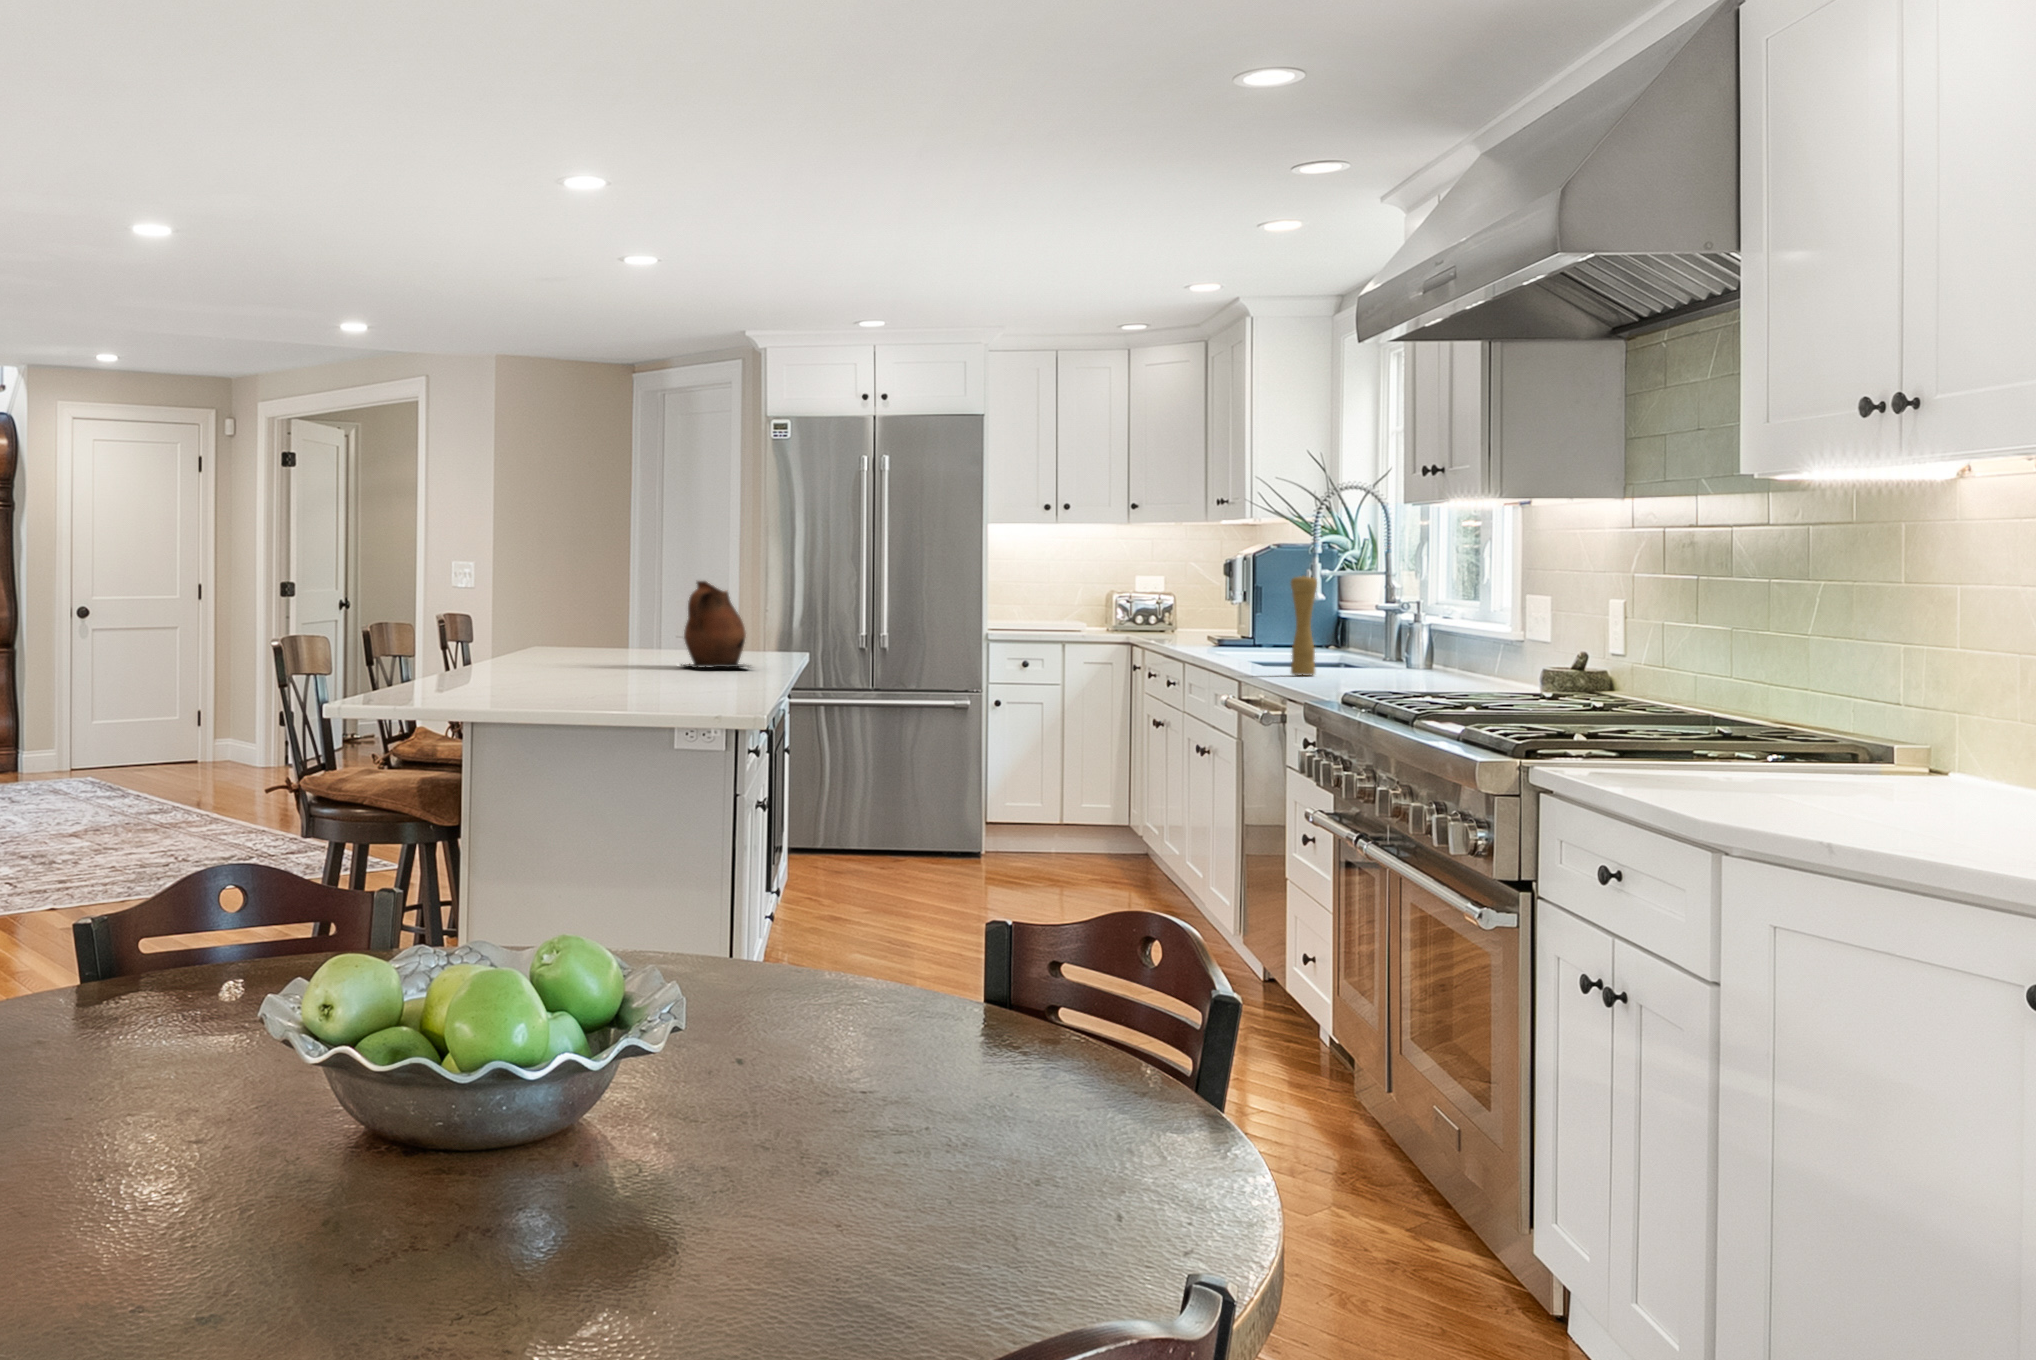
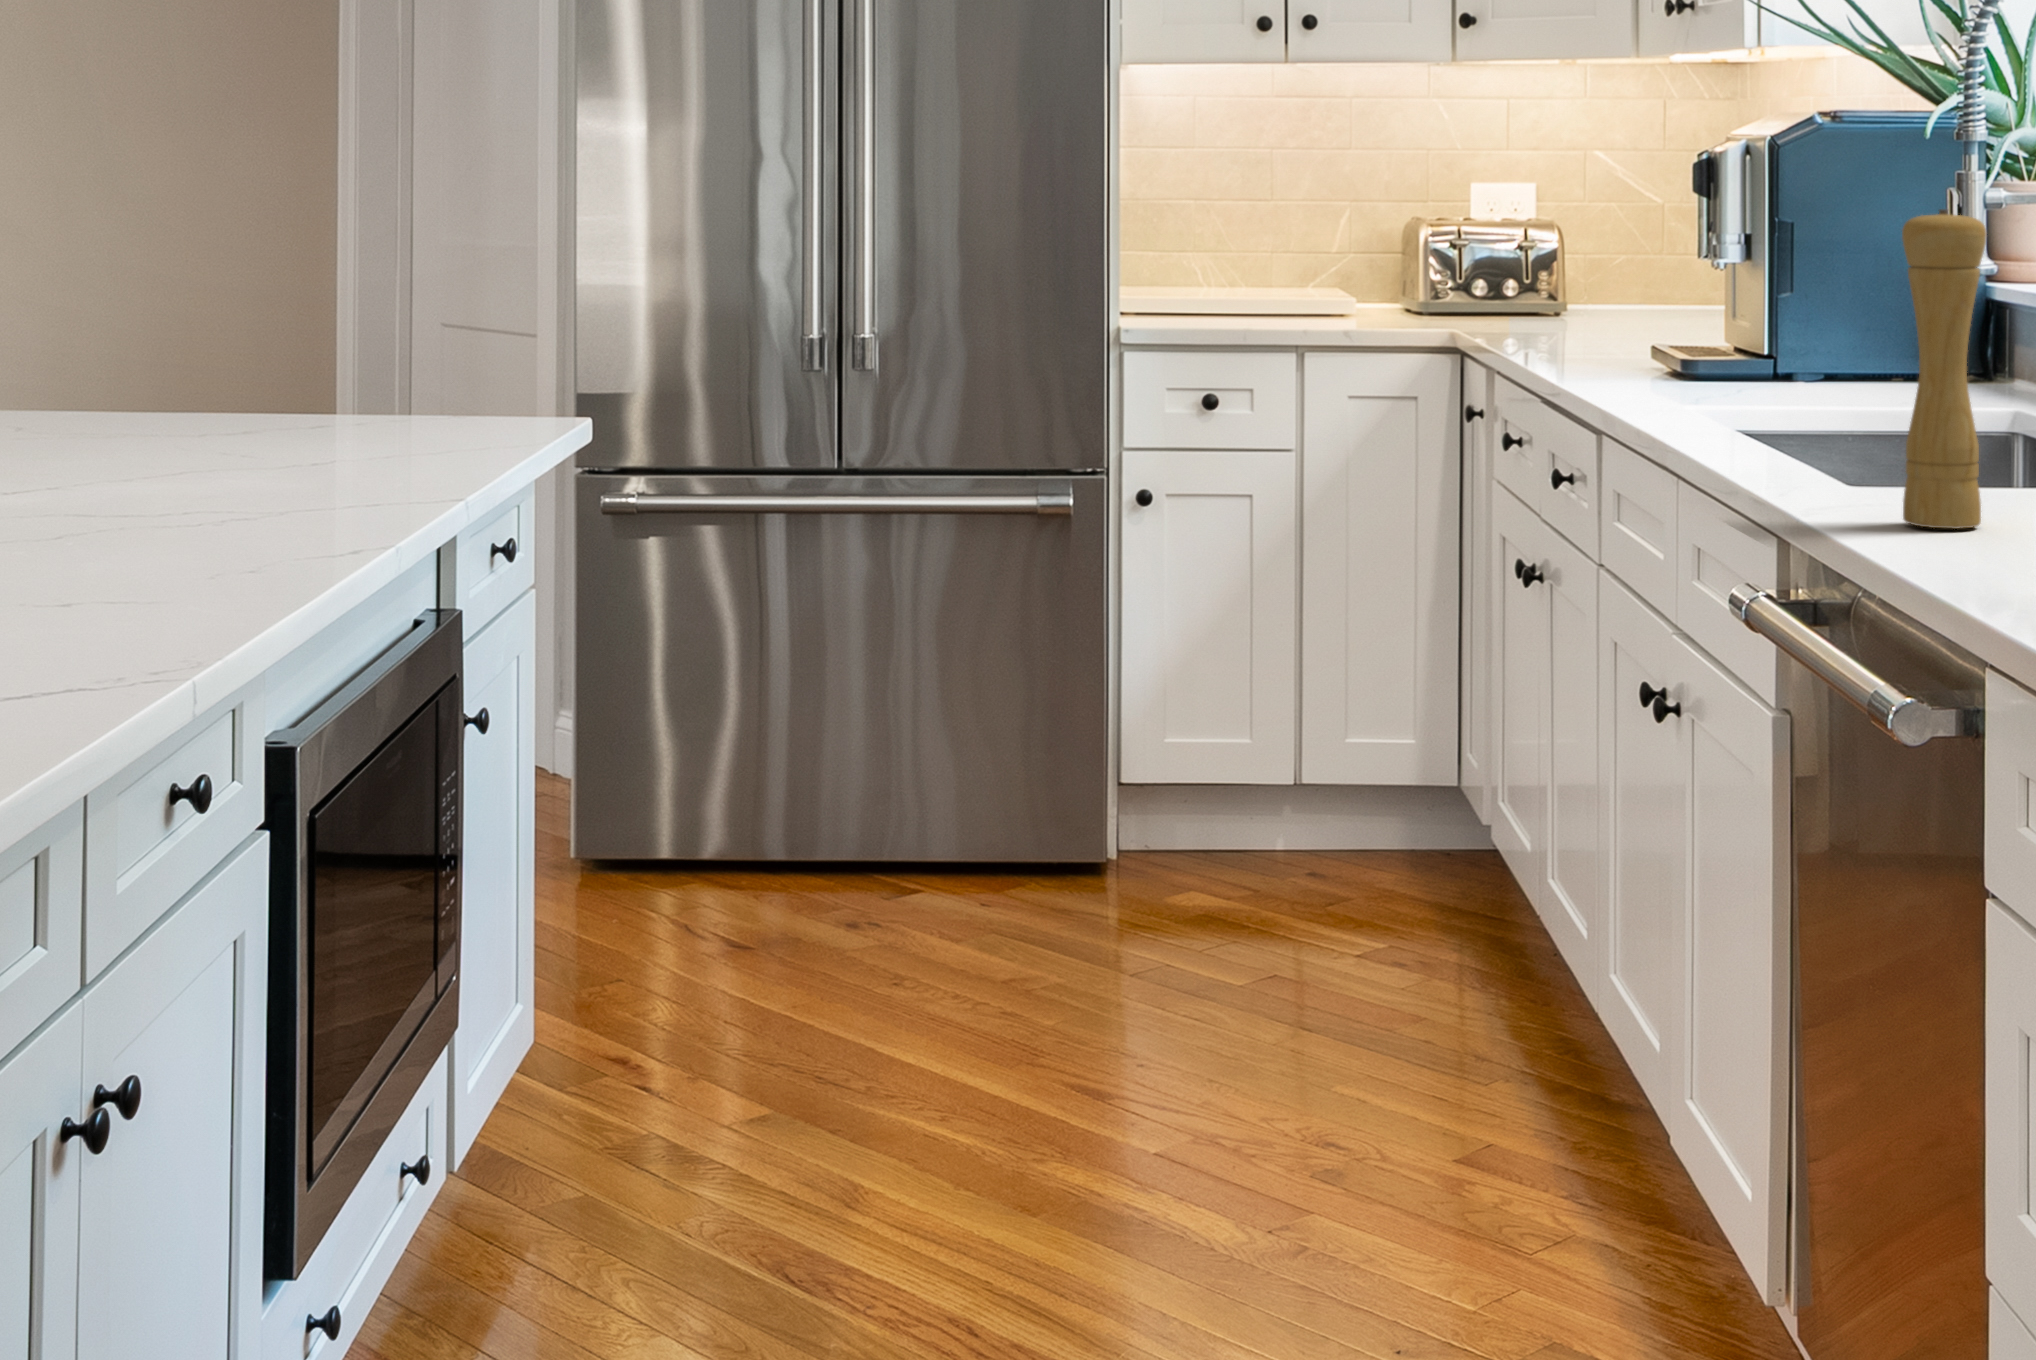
ceramic pitcher: present [681,581,750,668] -> none [48,233,275,507]

